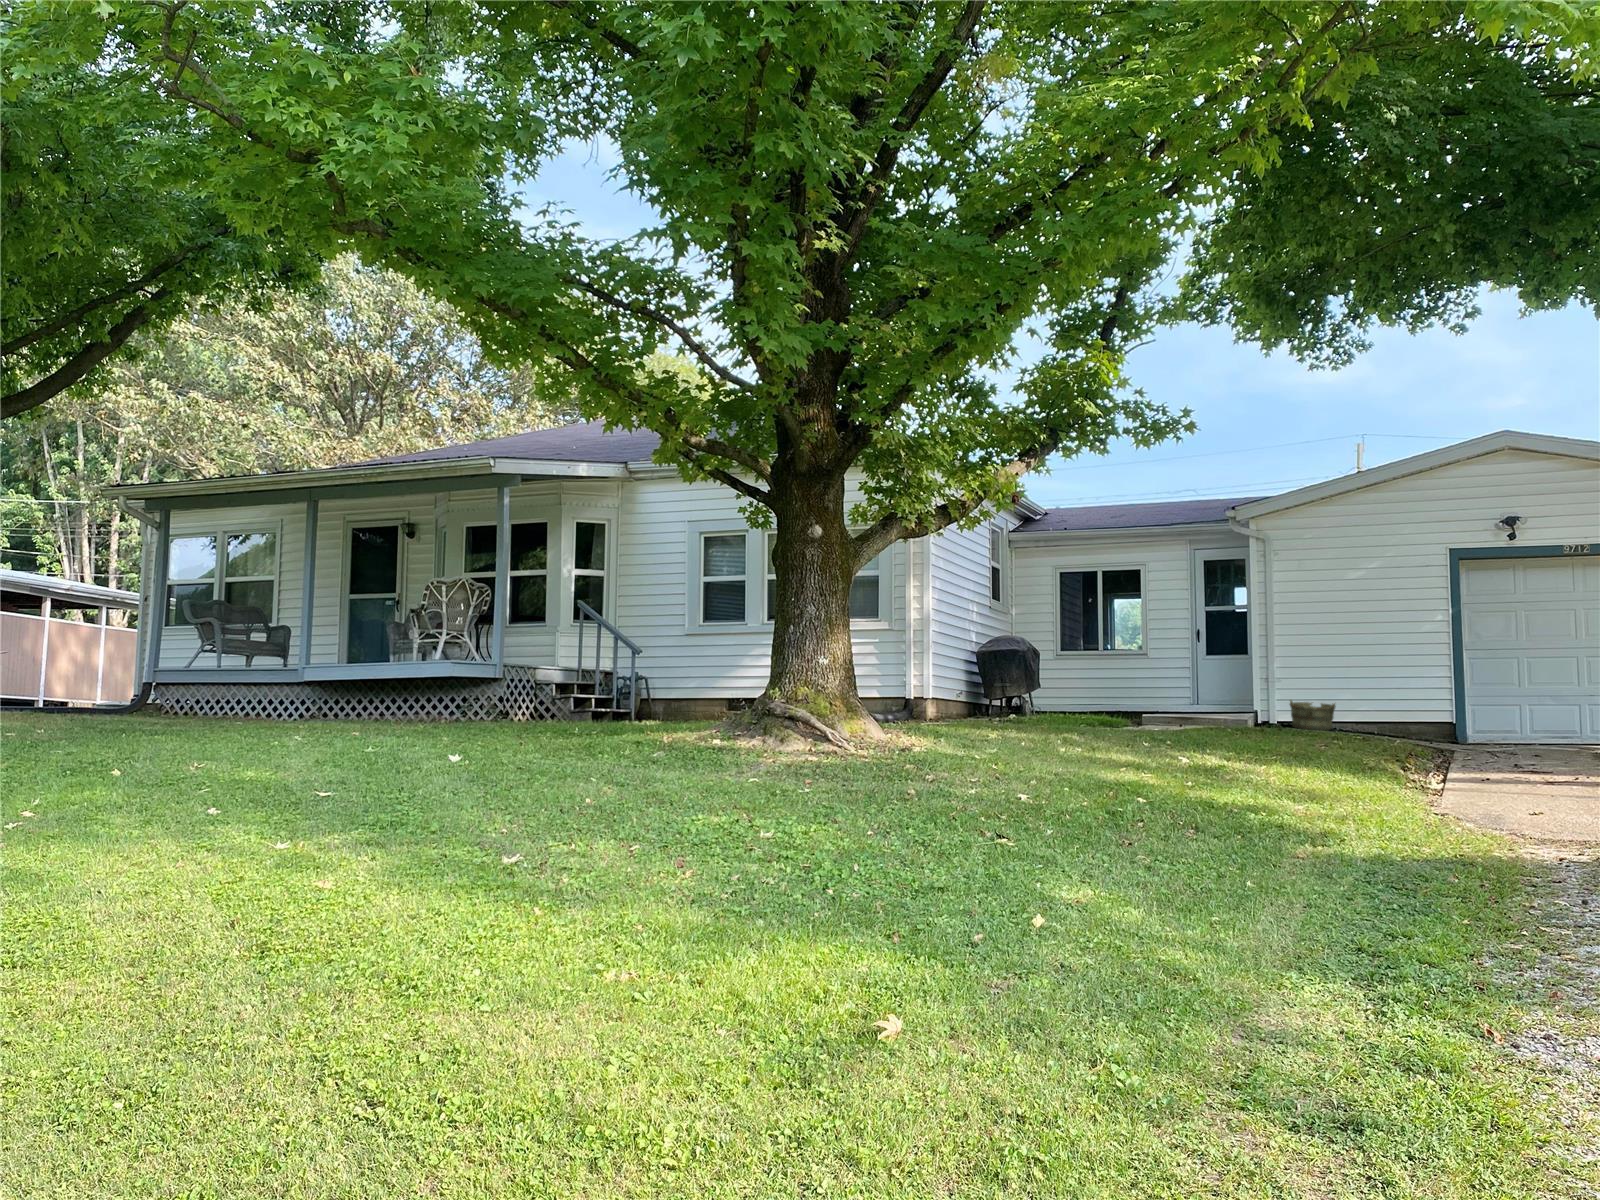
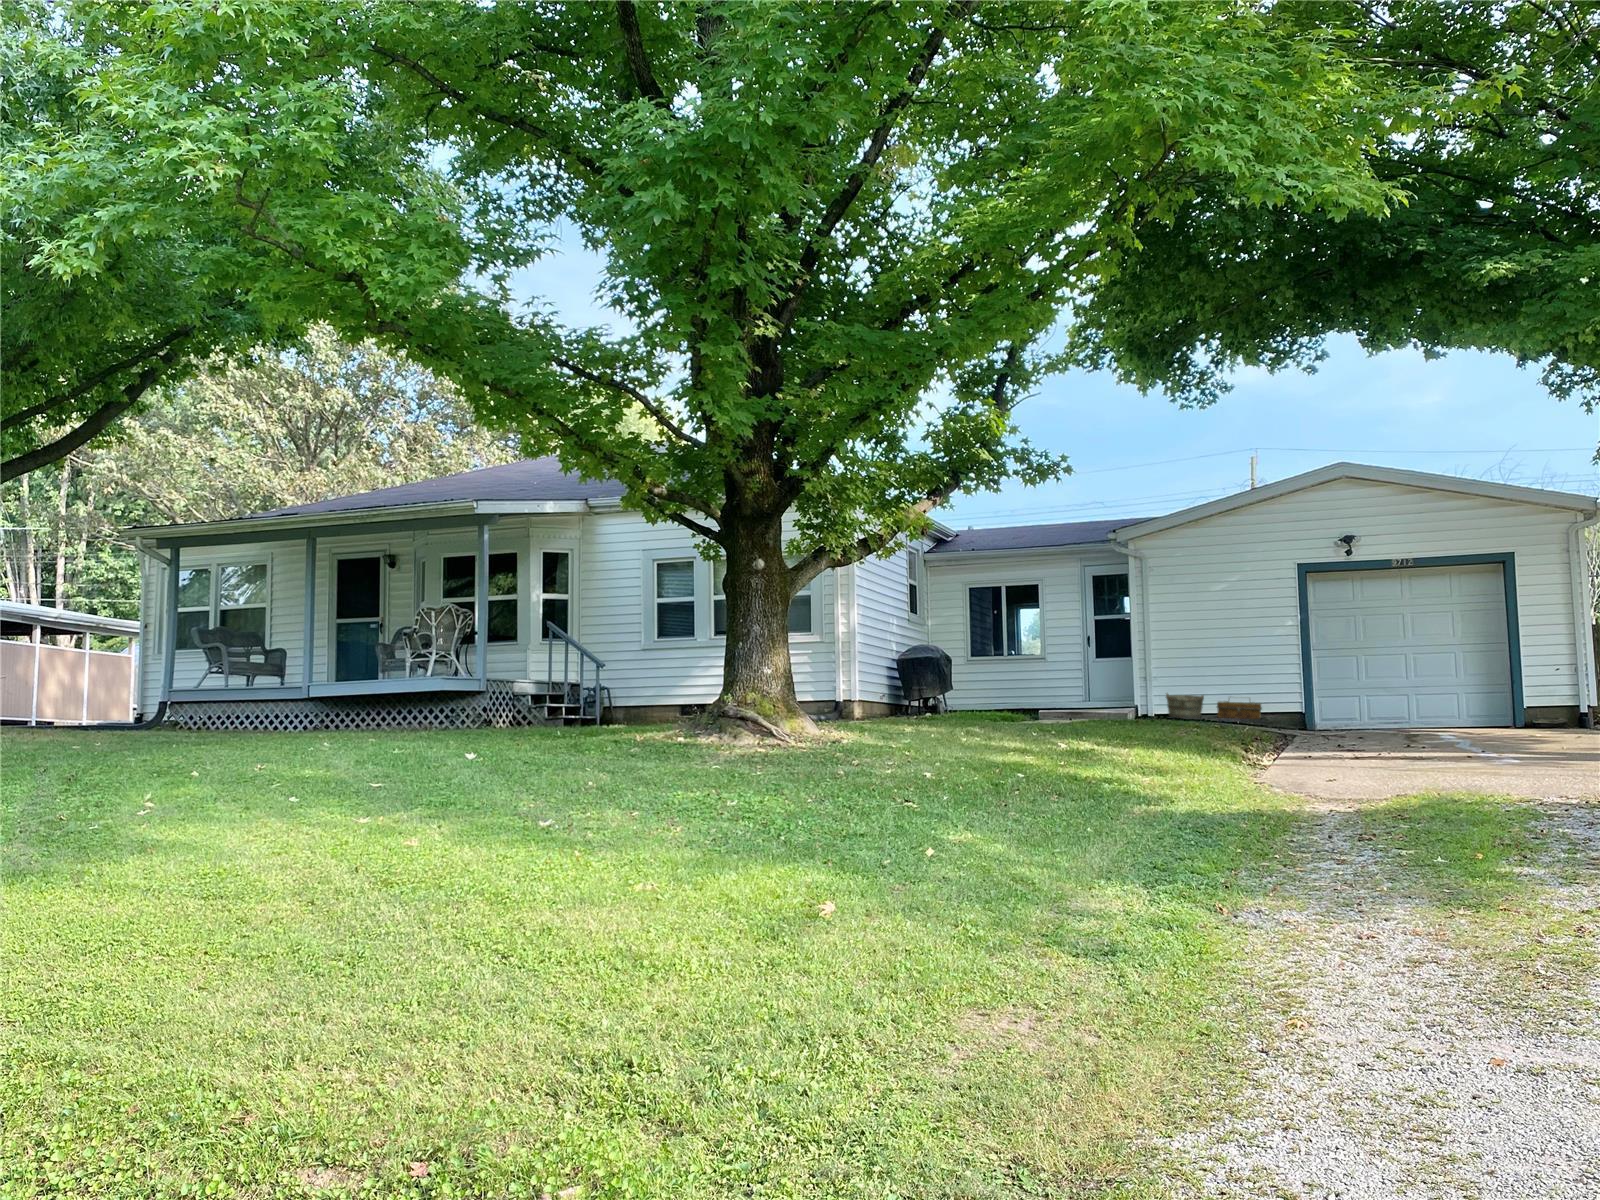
toolbox: none [1350,706,1406,734] -> present [1217,701,1262,719]

